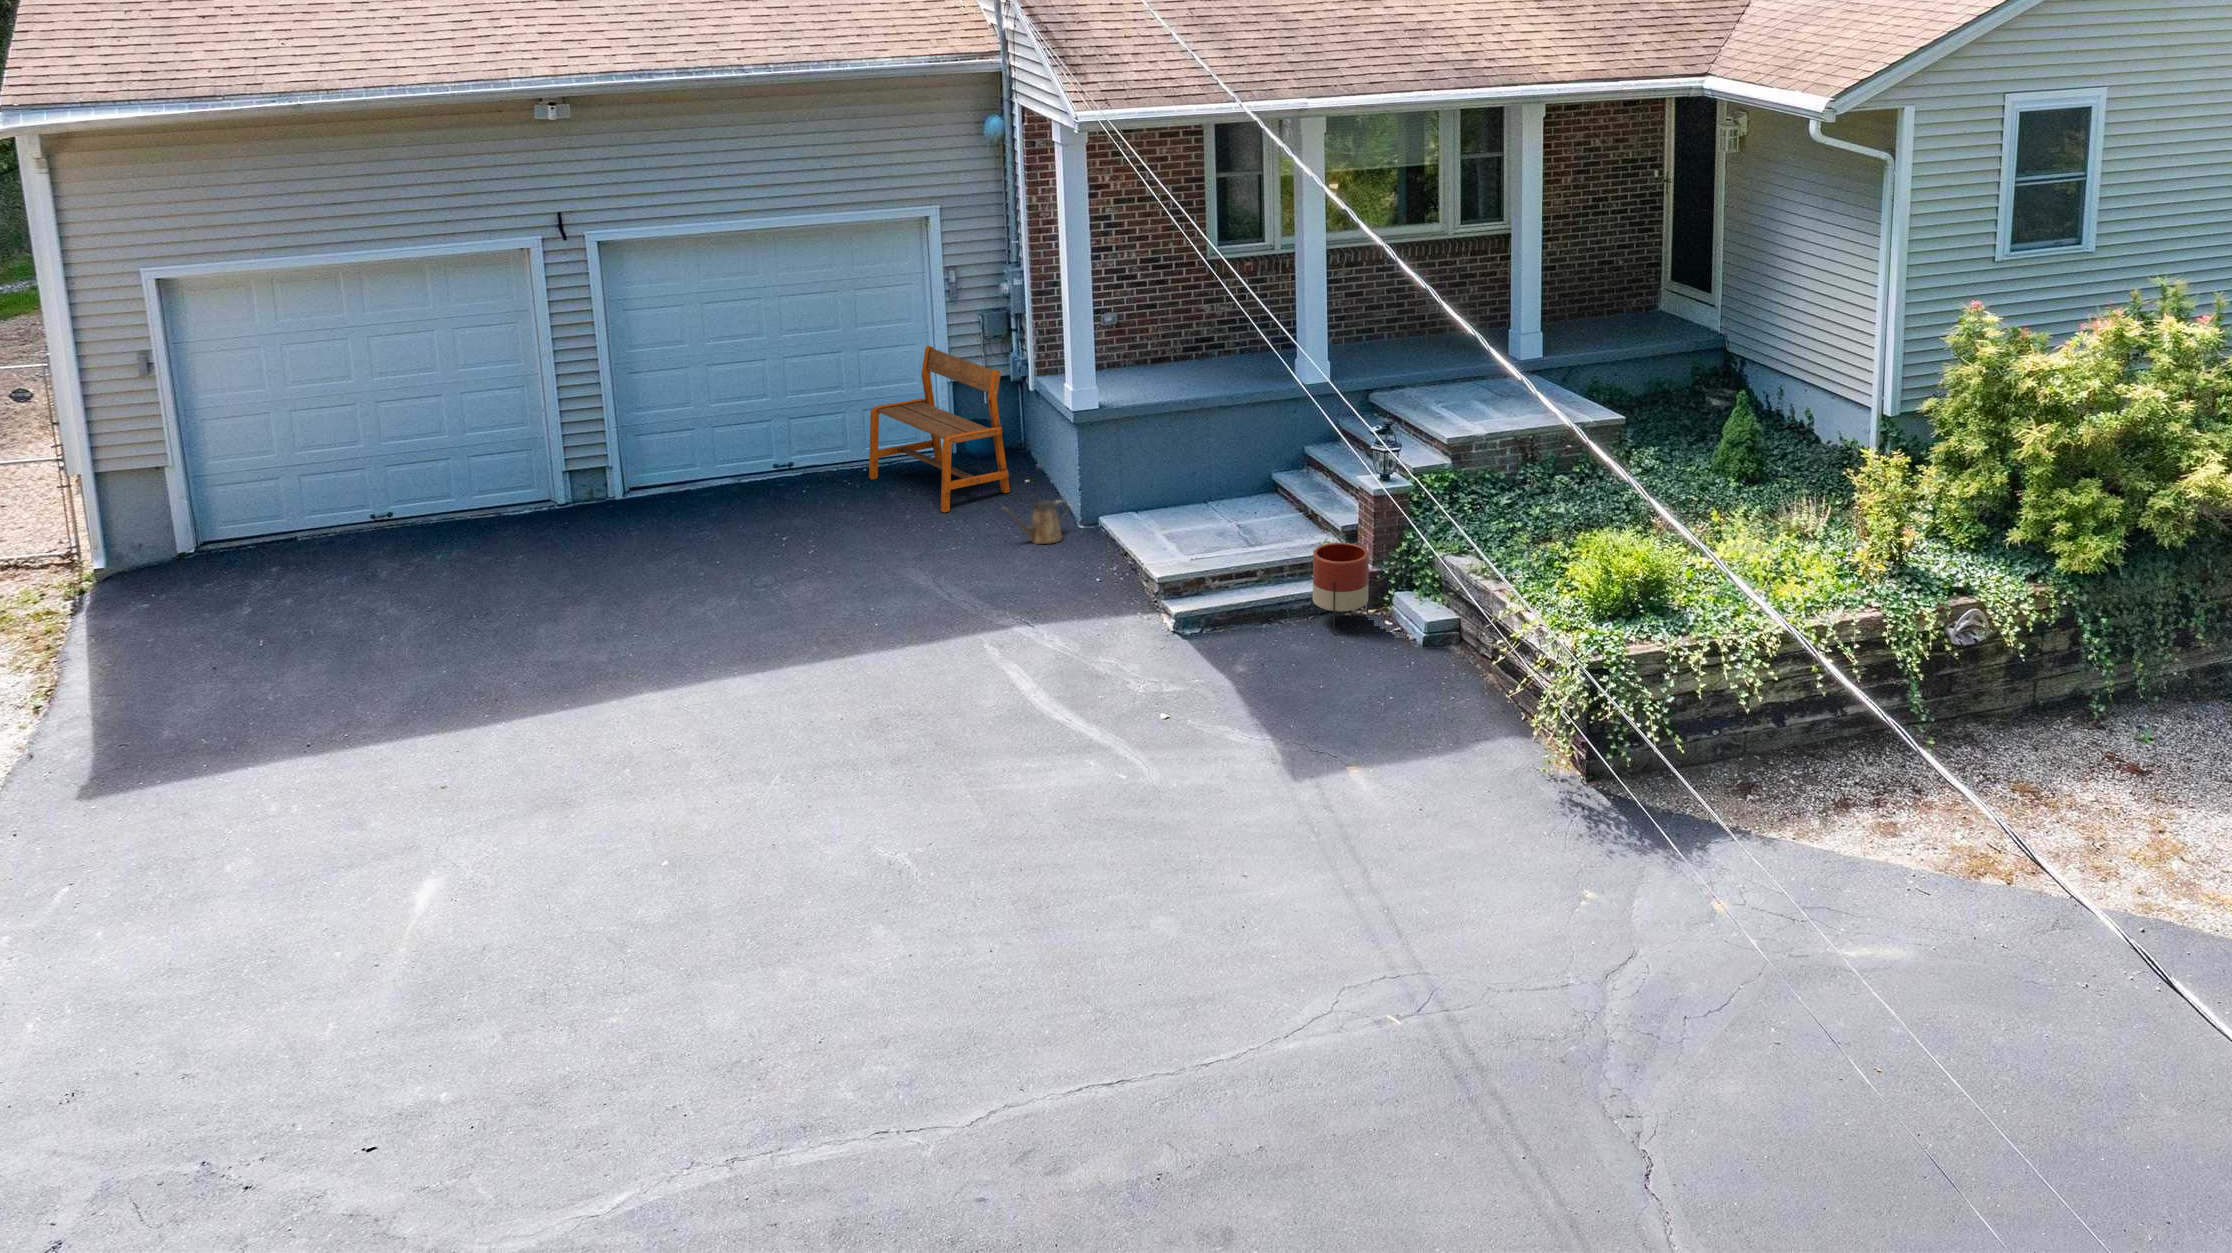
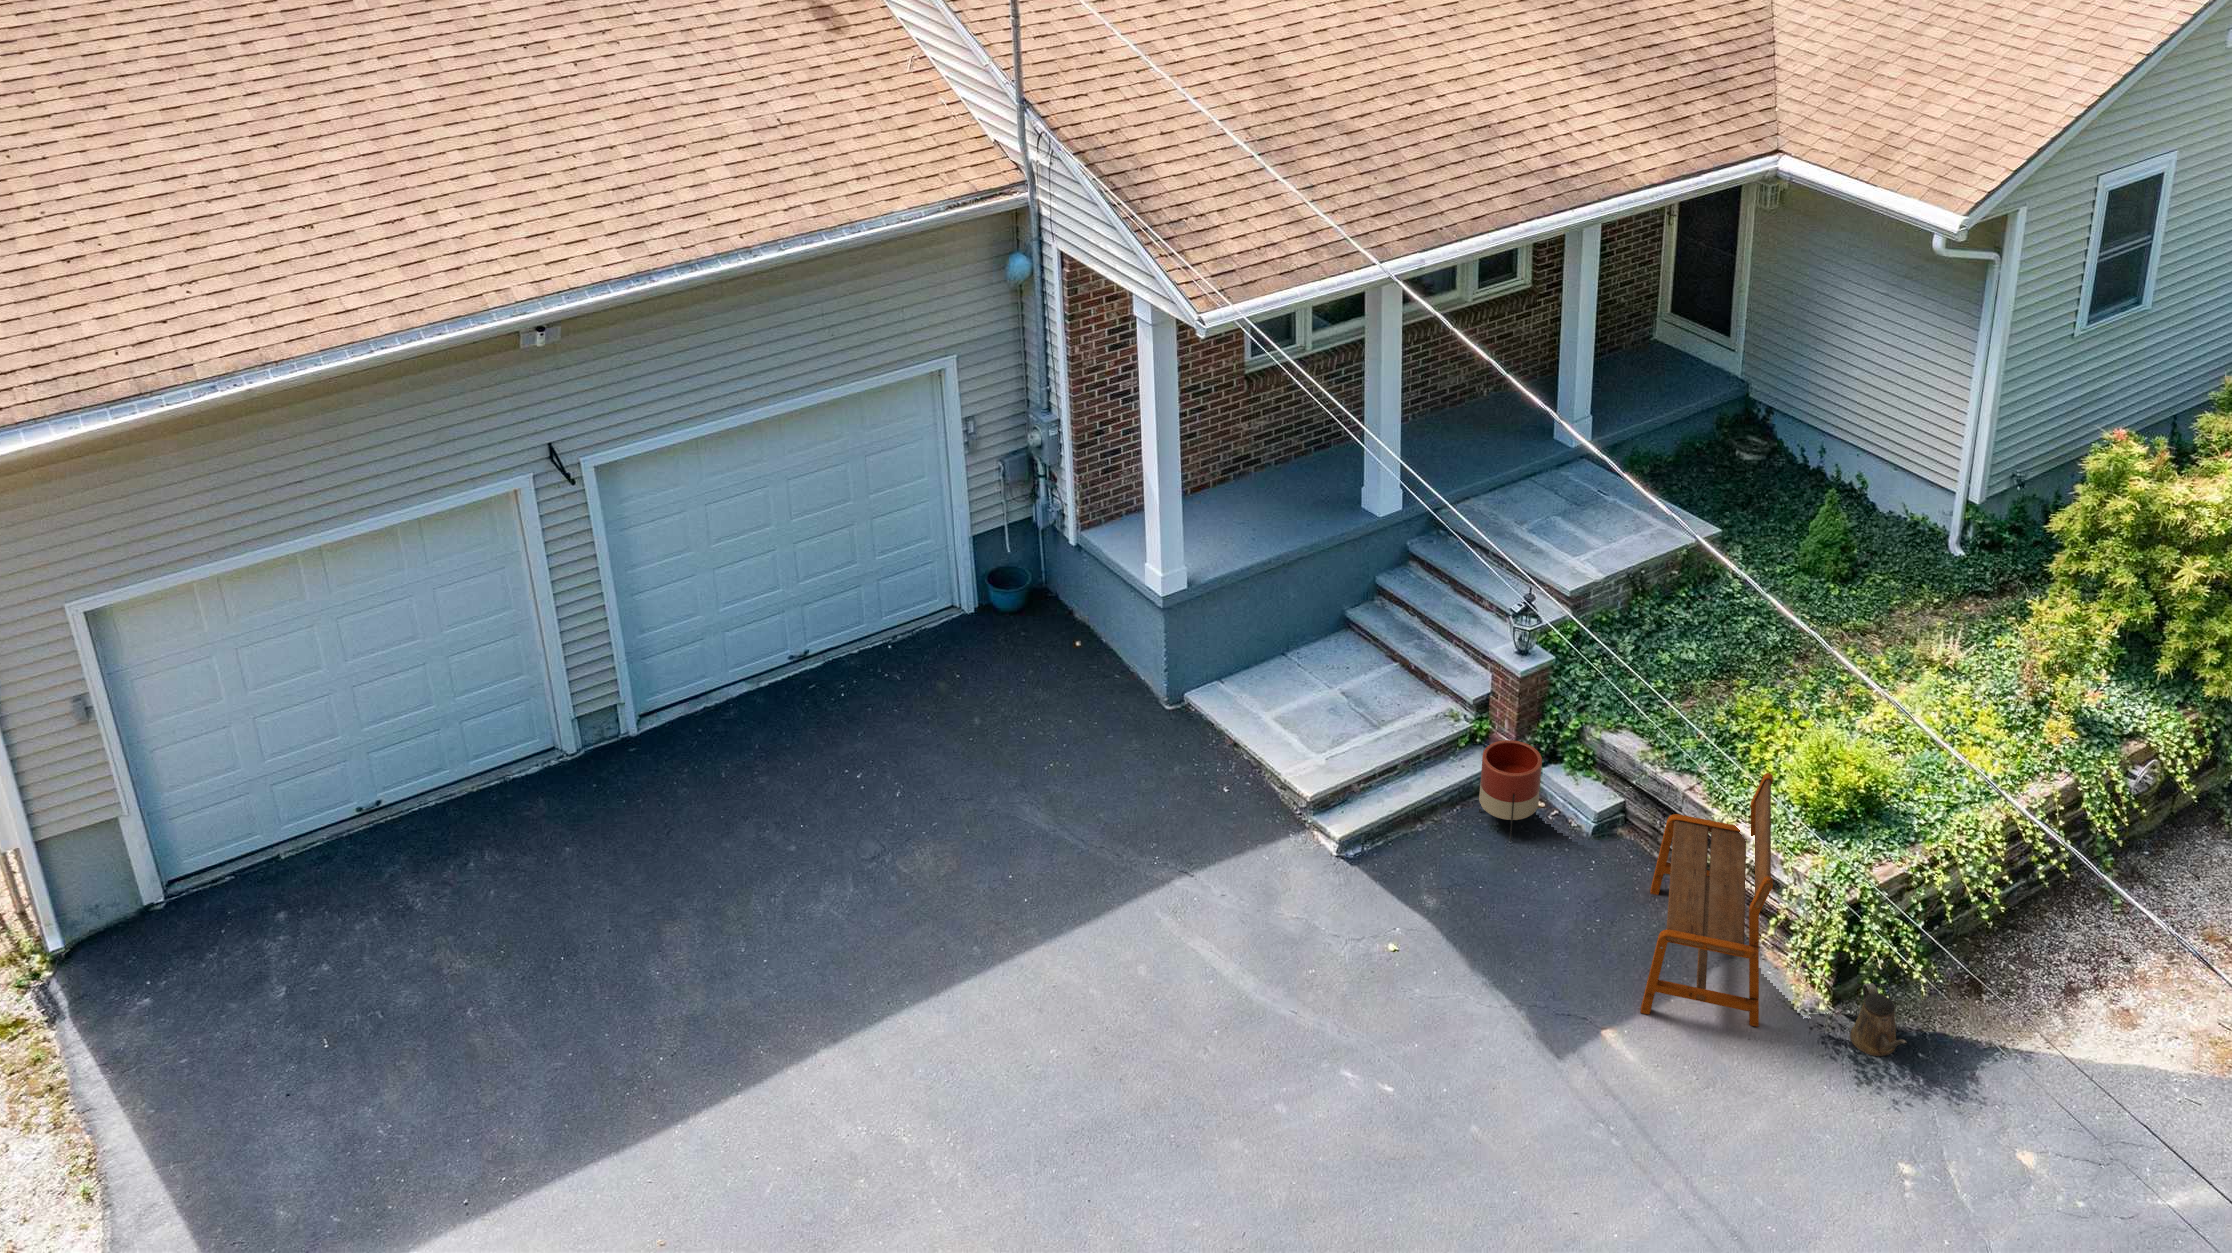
bench: present [869,346,1010,513] -> present [1640,773,1773,1027]
watering can: present [1003,500,1068,544] -> present [1850,983,1907,1056]

